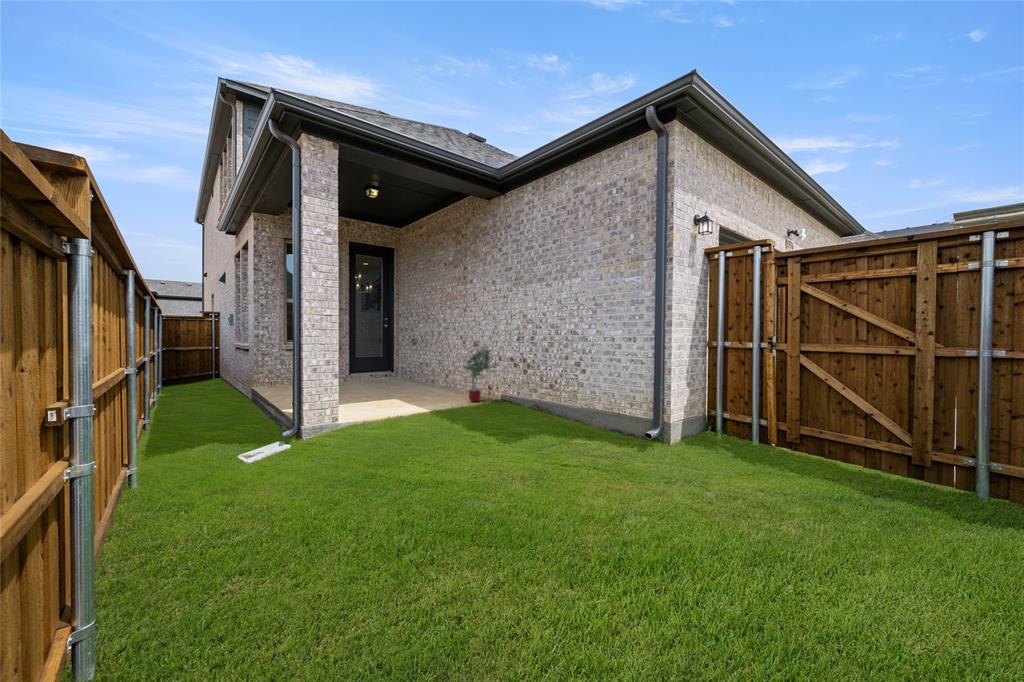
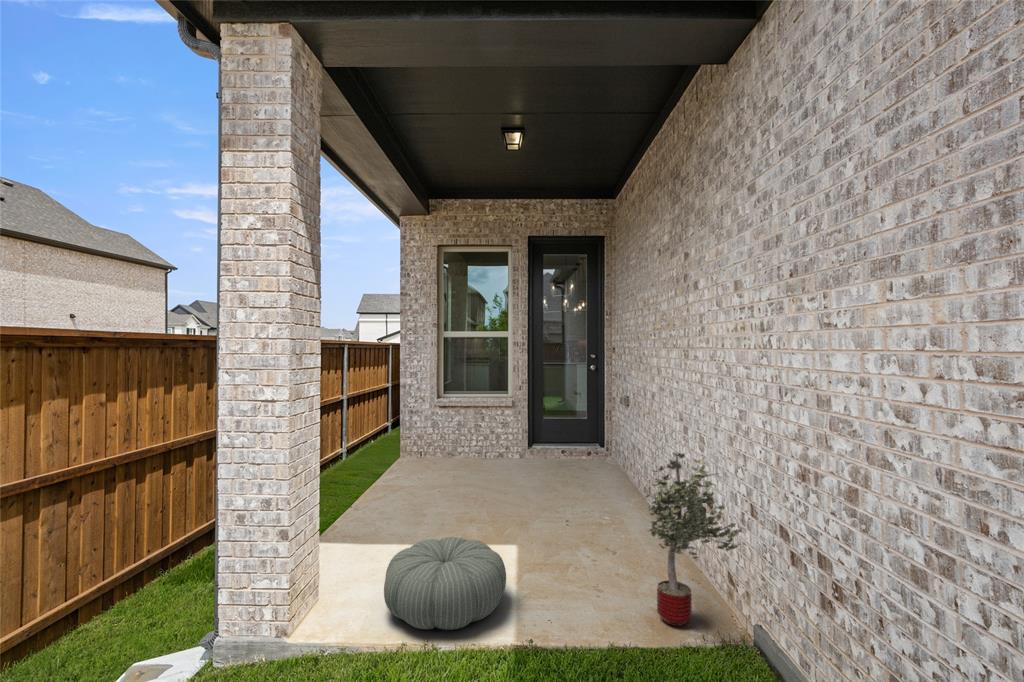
pouf: none [362,385,417,413] -> present [384,537,506,630]

